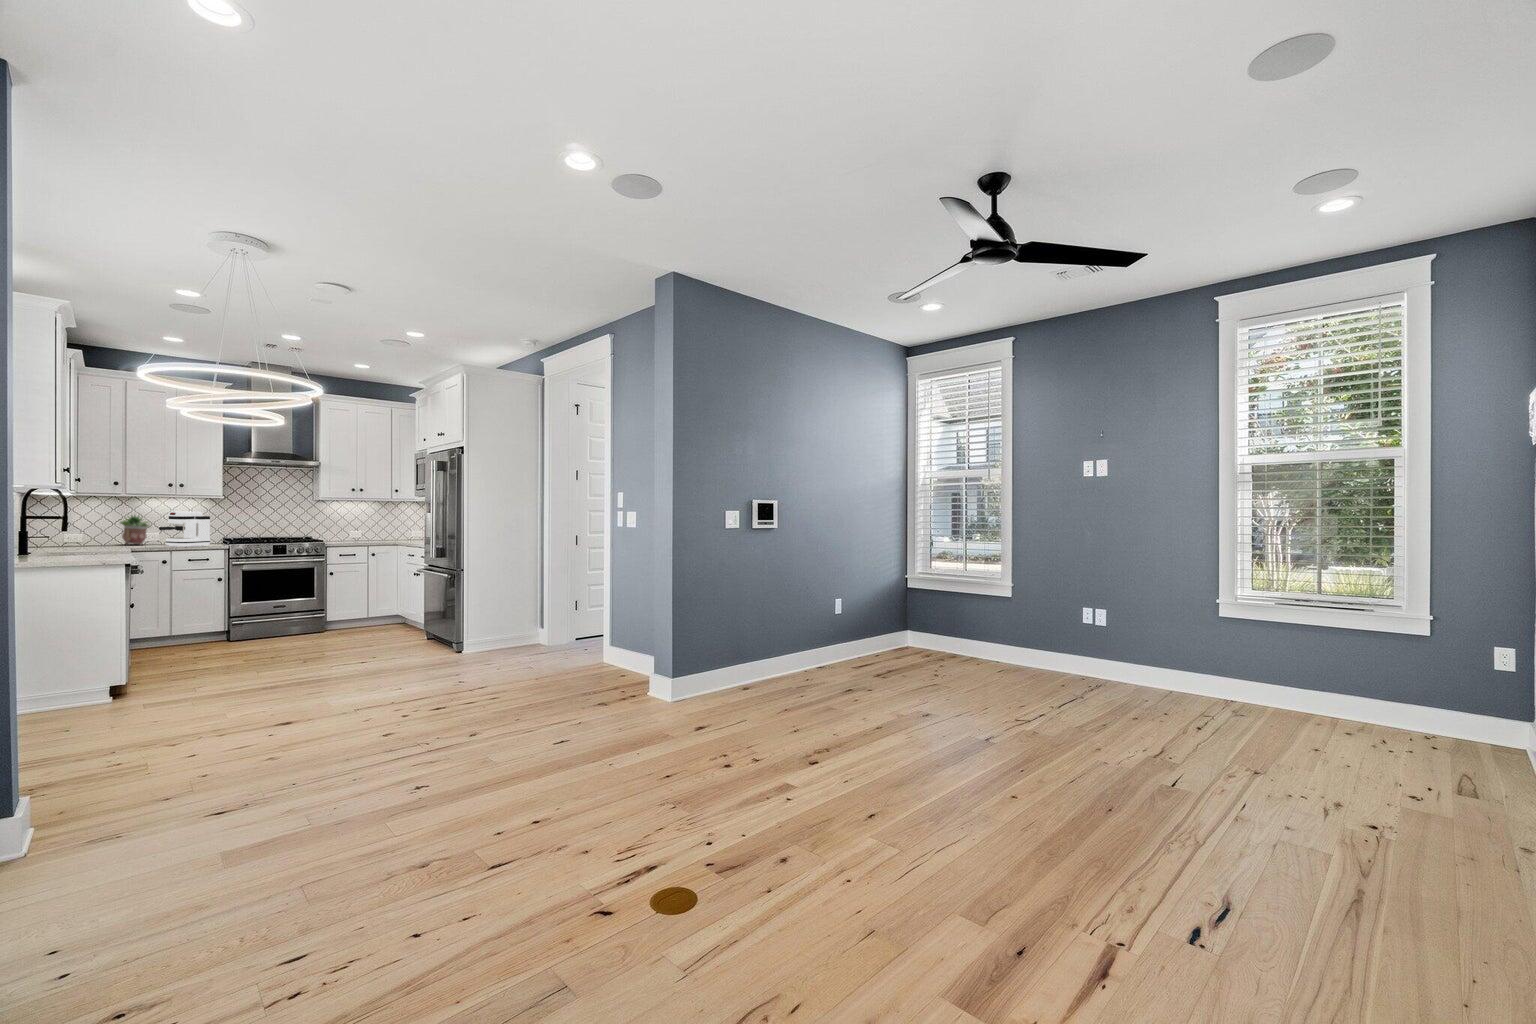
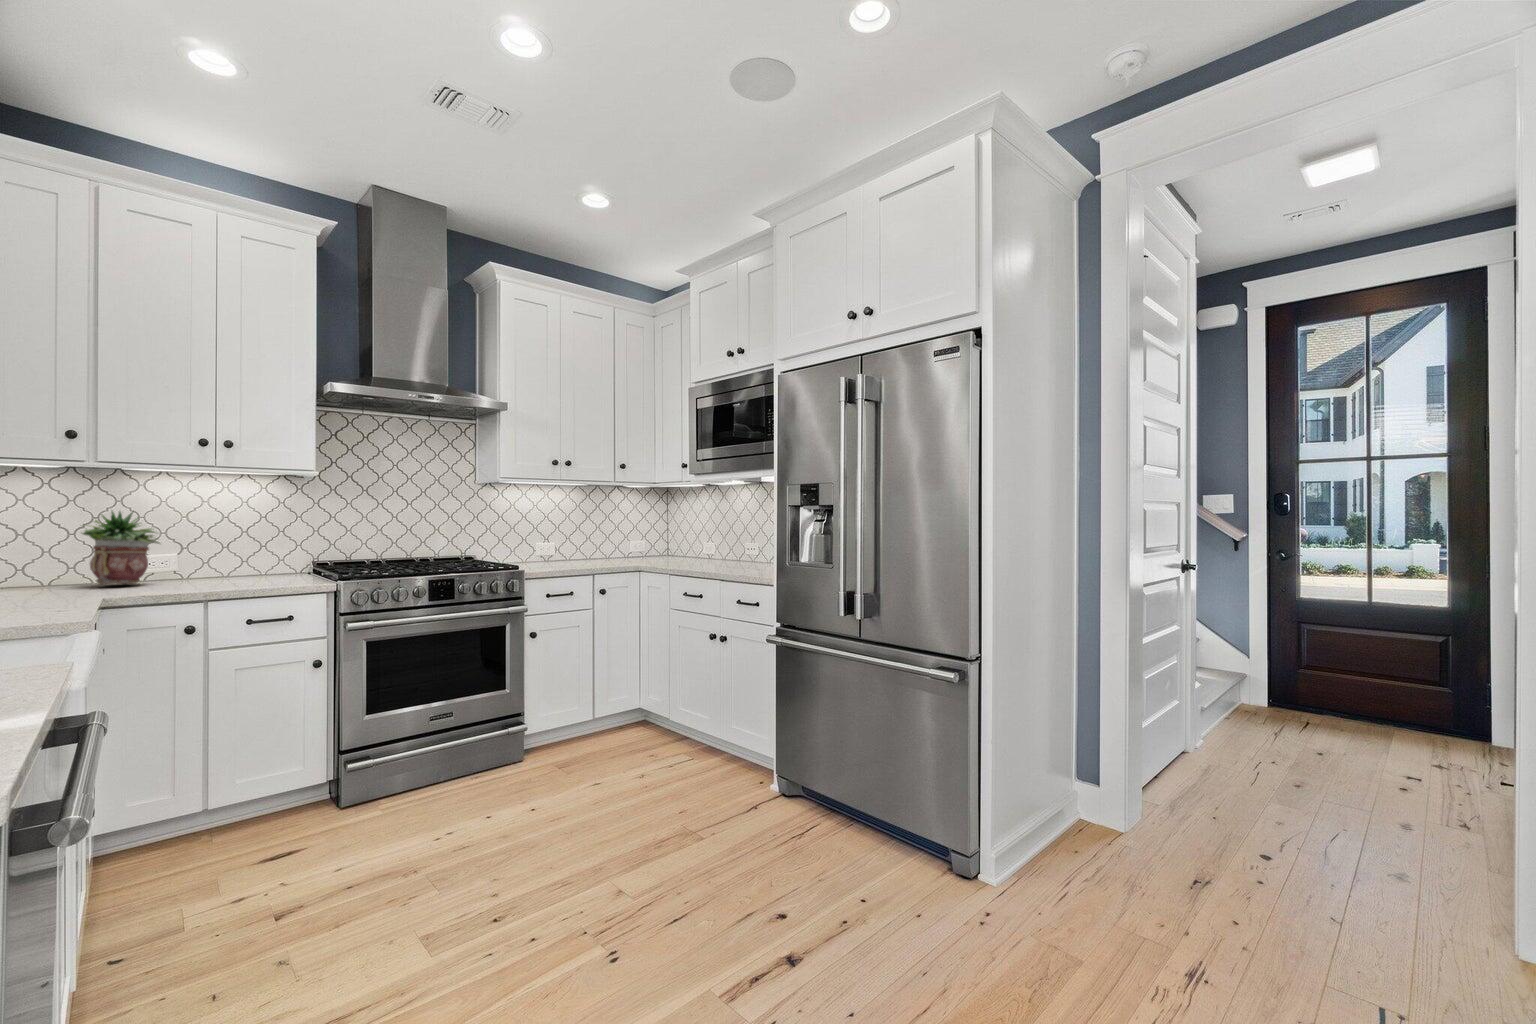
coffee maker: present [159,512,210,547] -> none [176,504,293,589]

